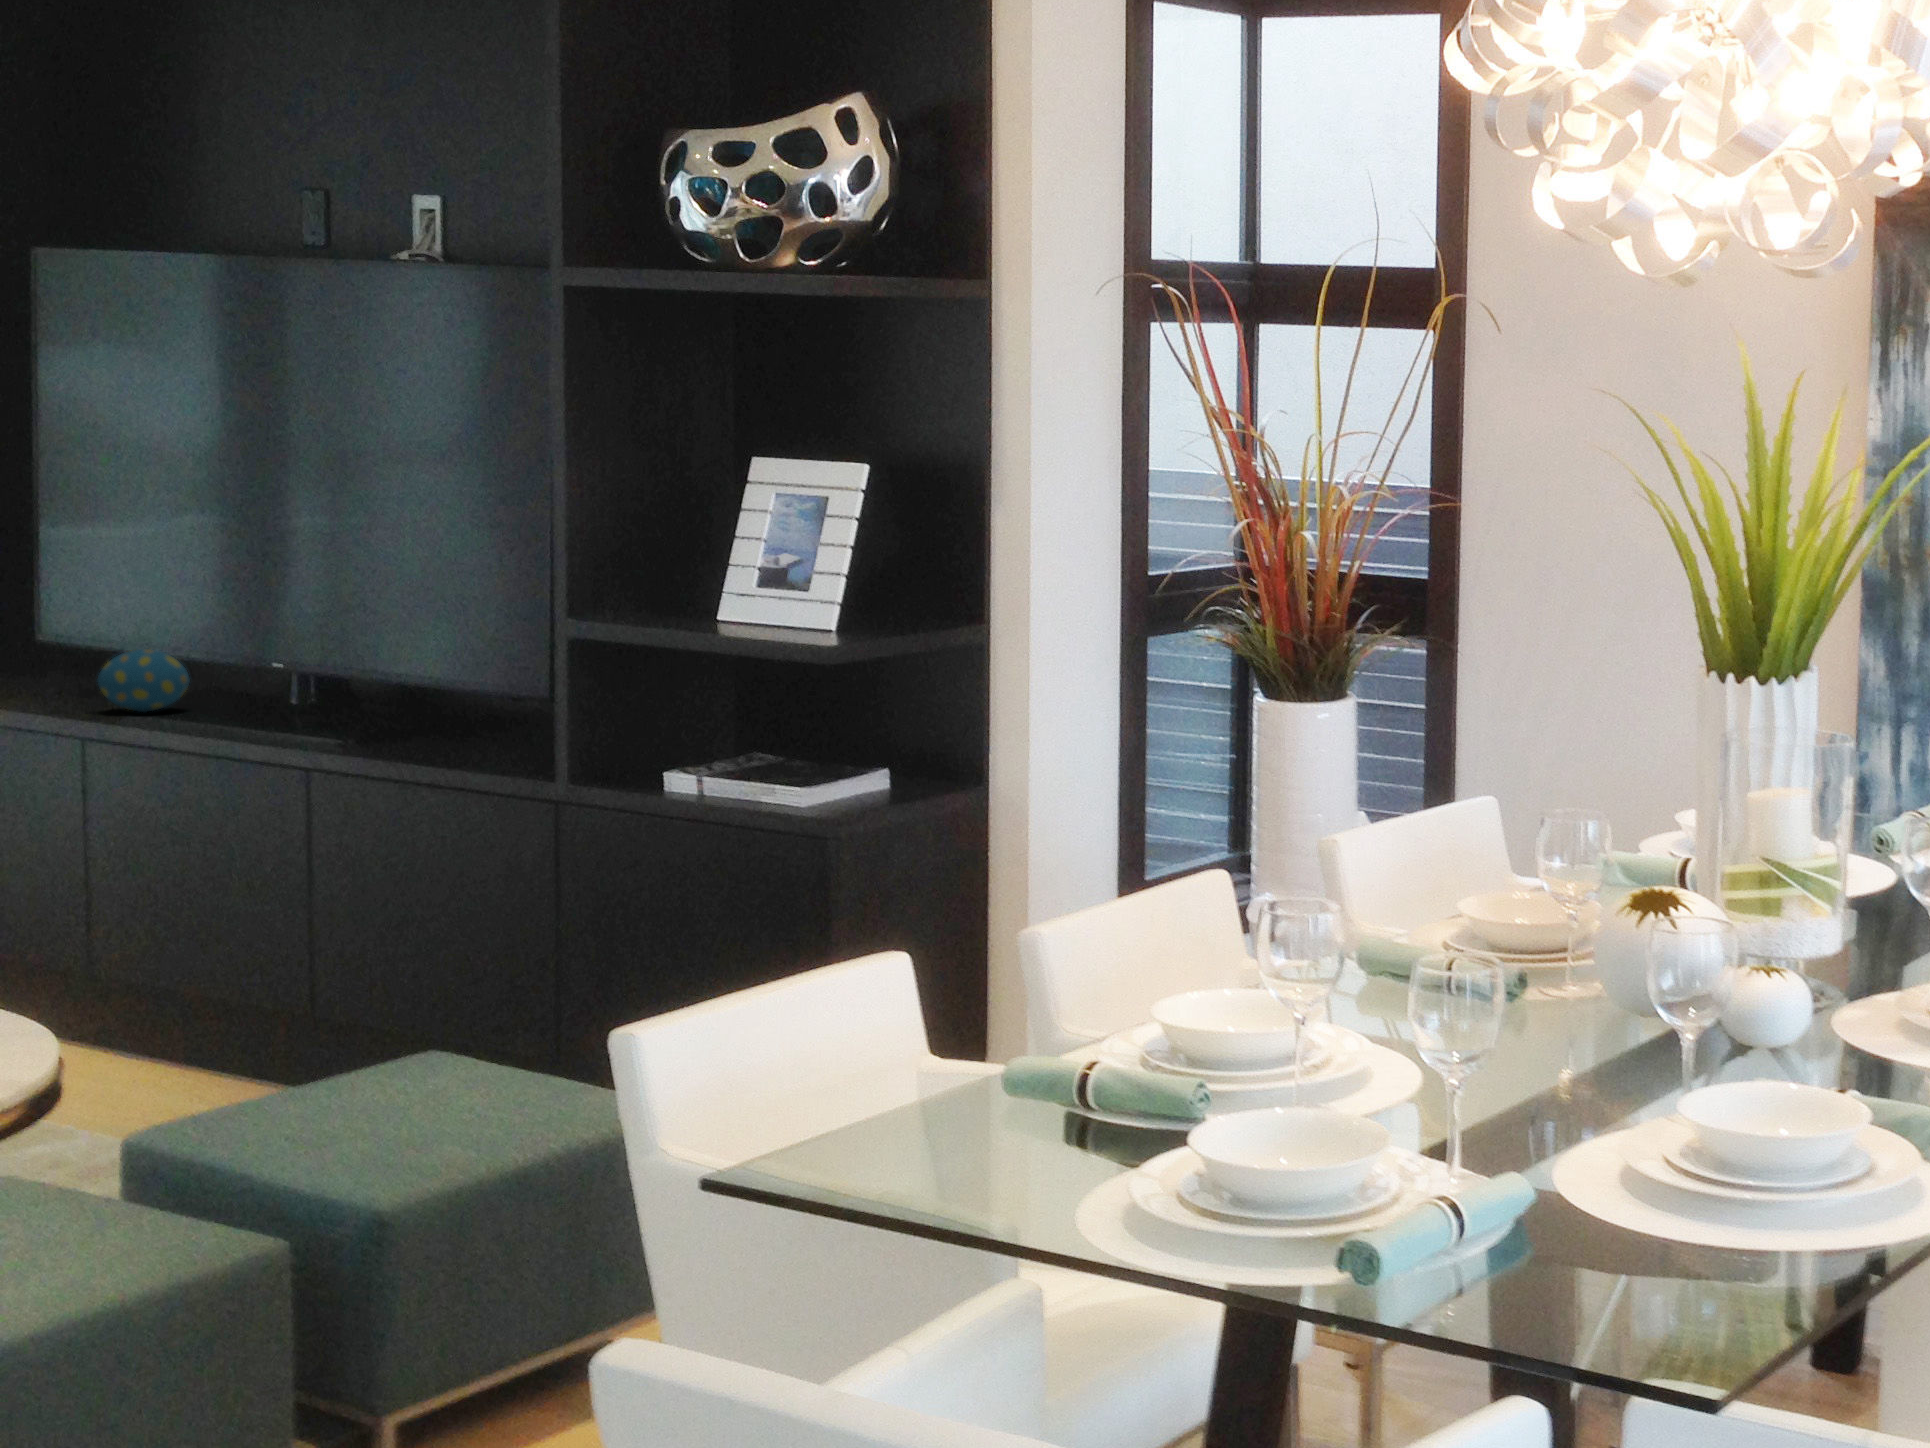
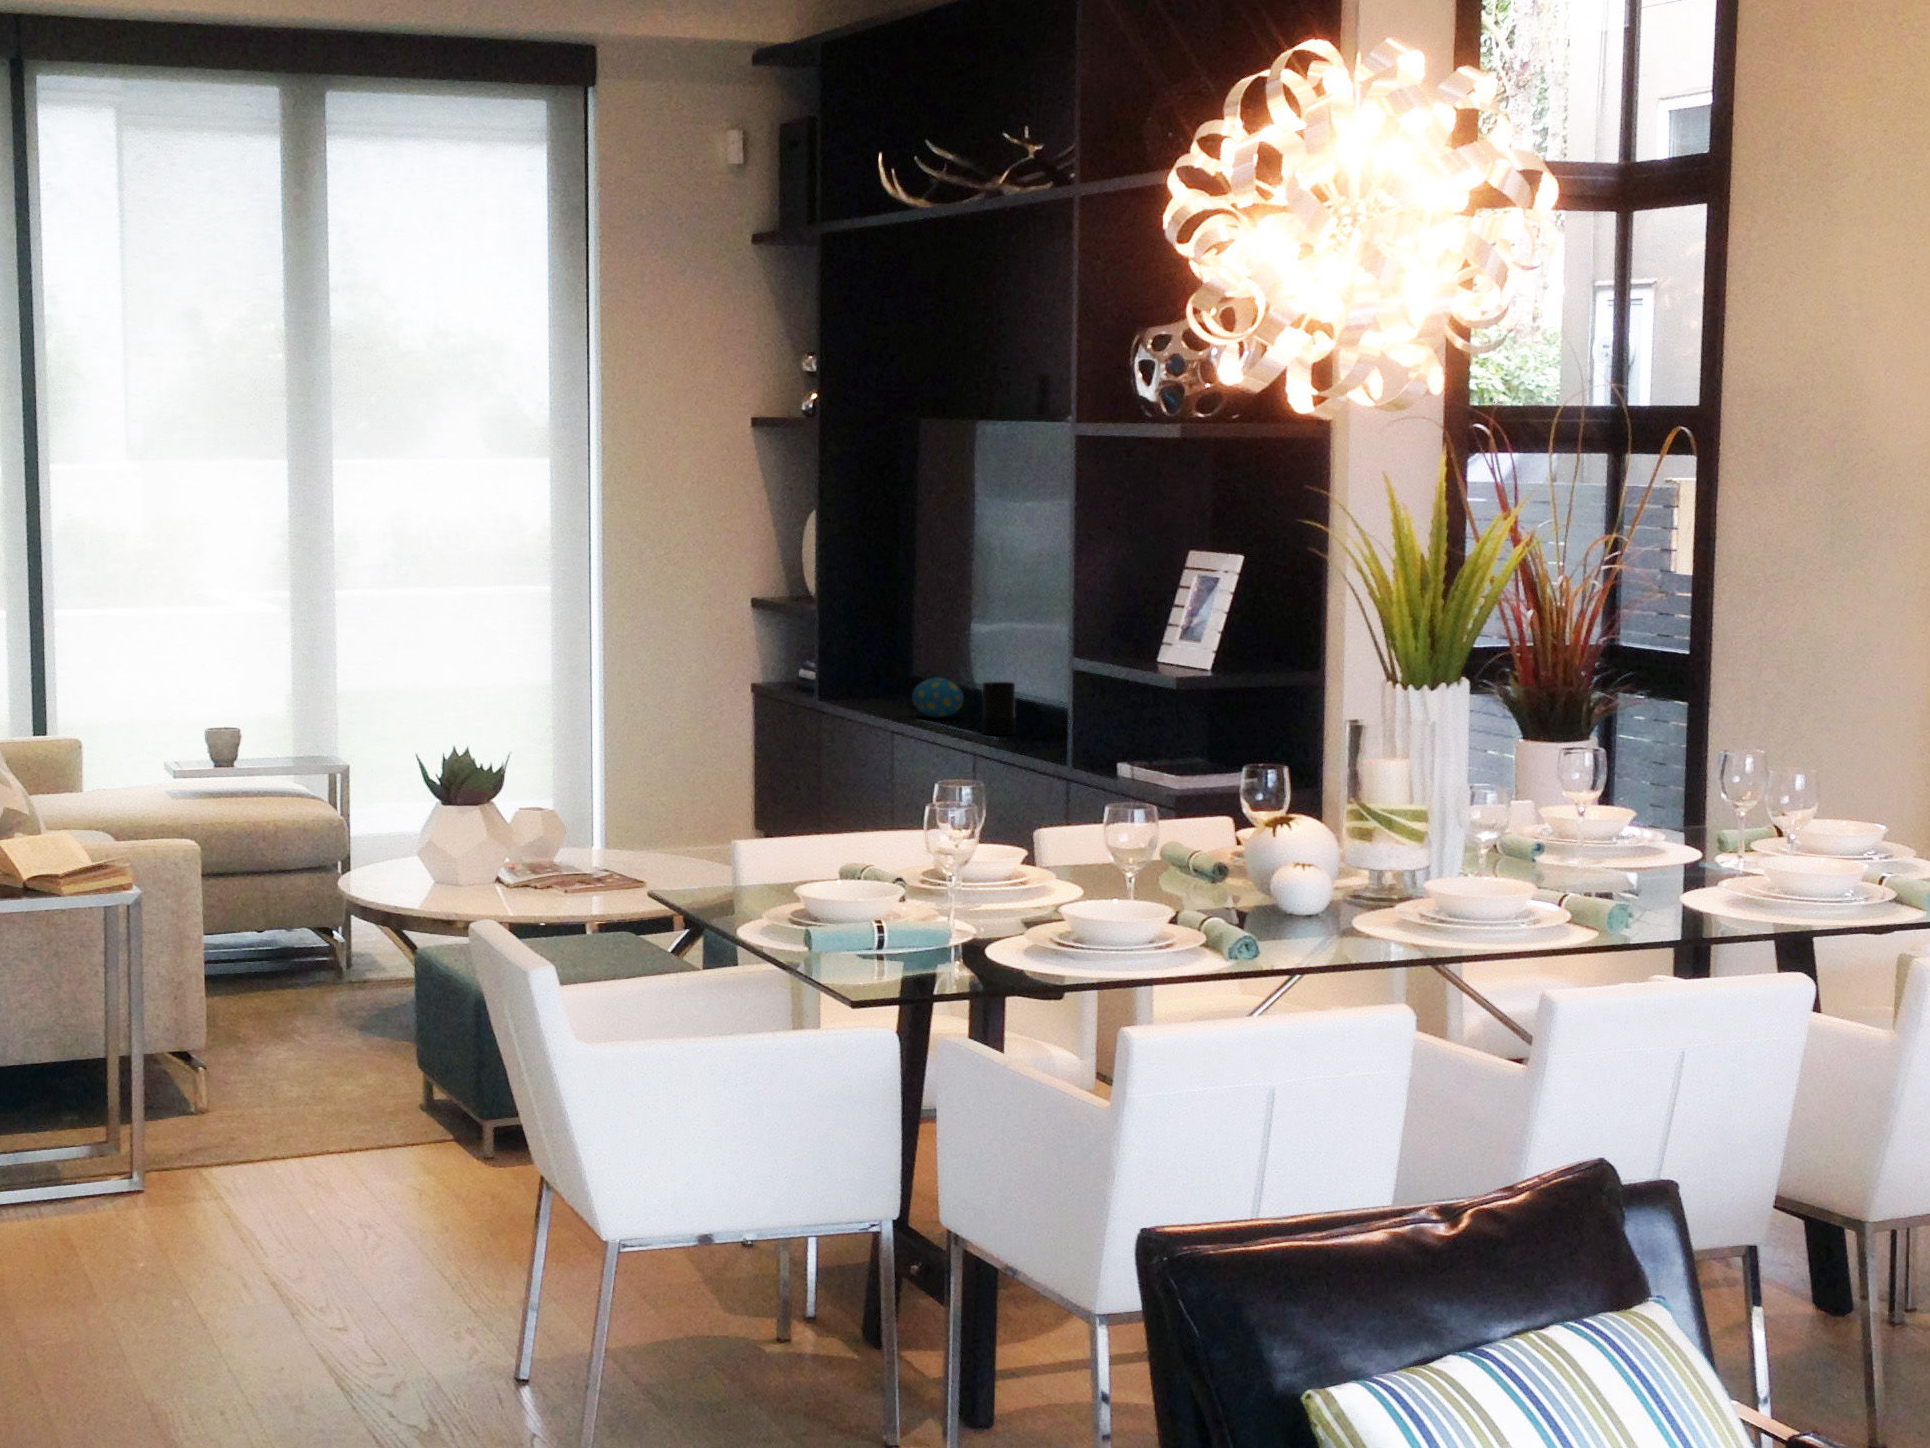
candle: none [264,648,329,736] -> present [982,682,1015,735]

